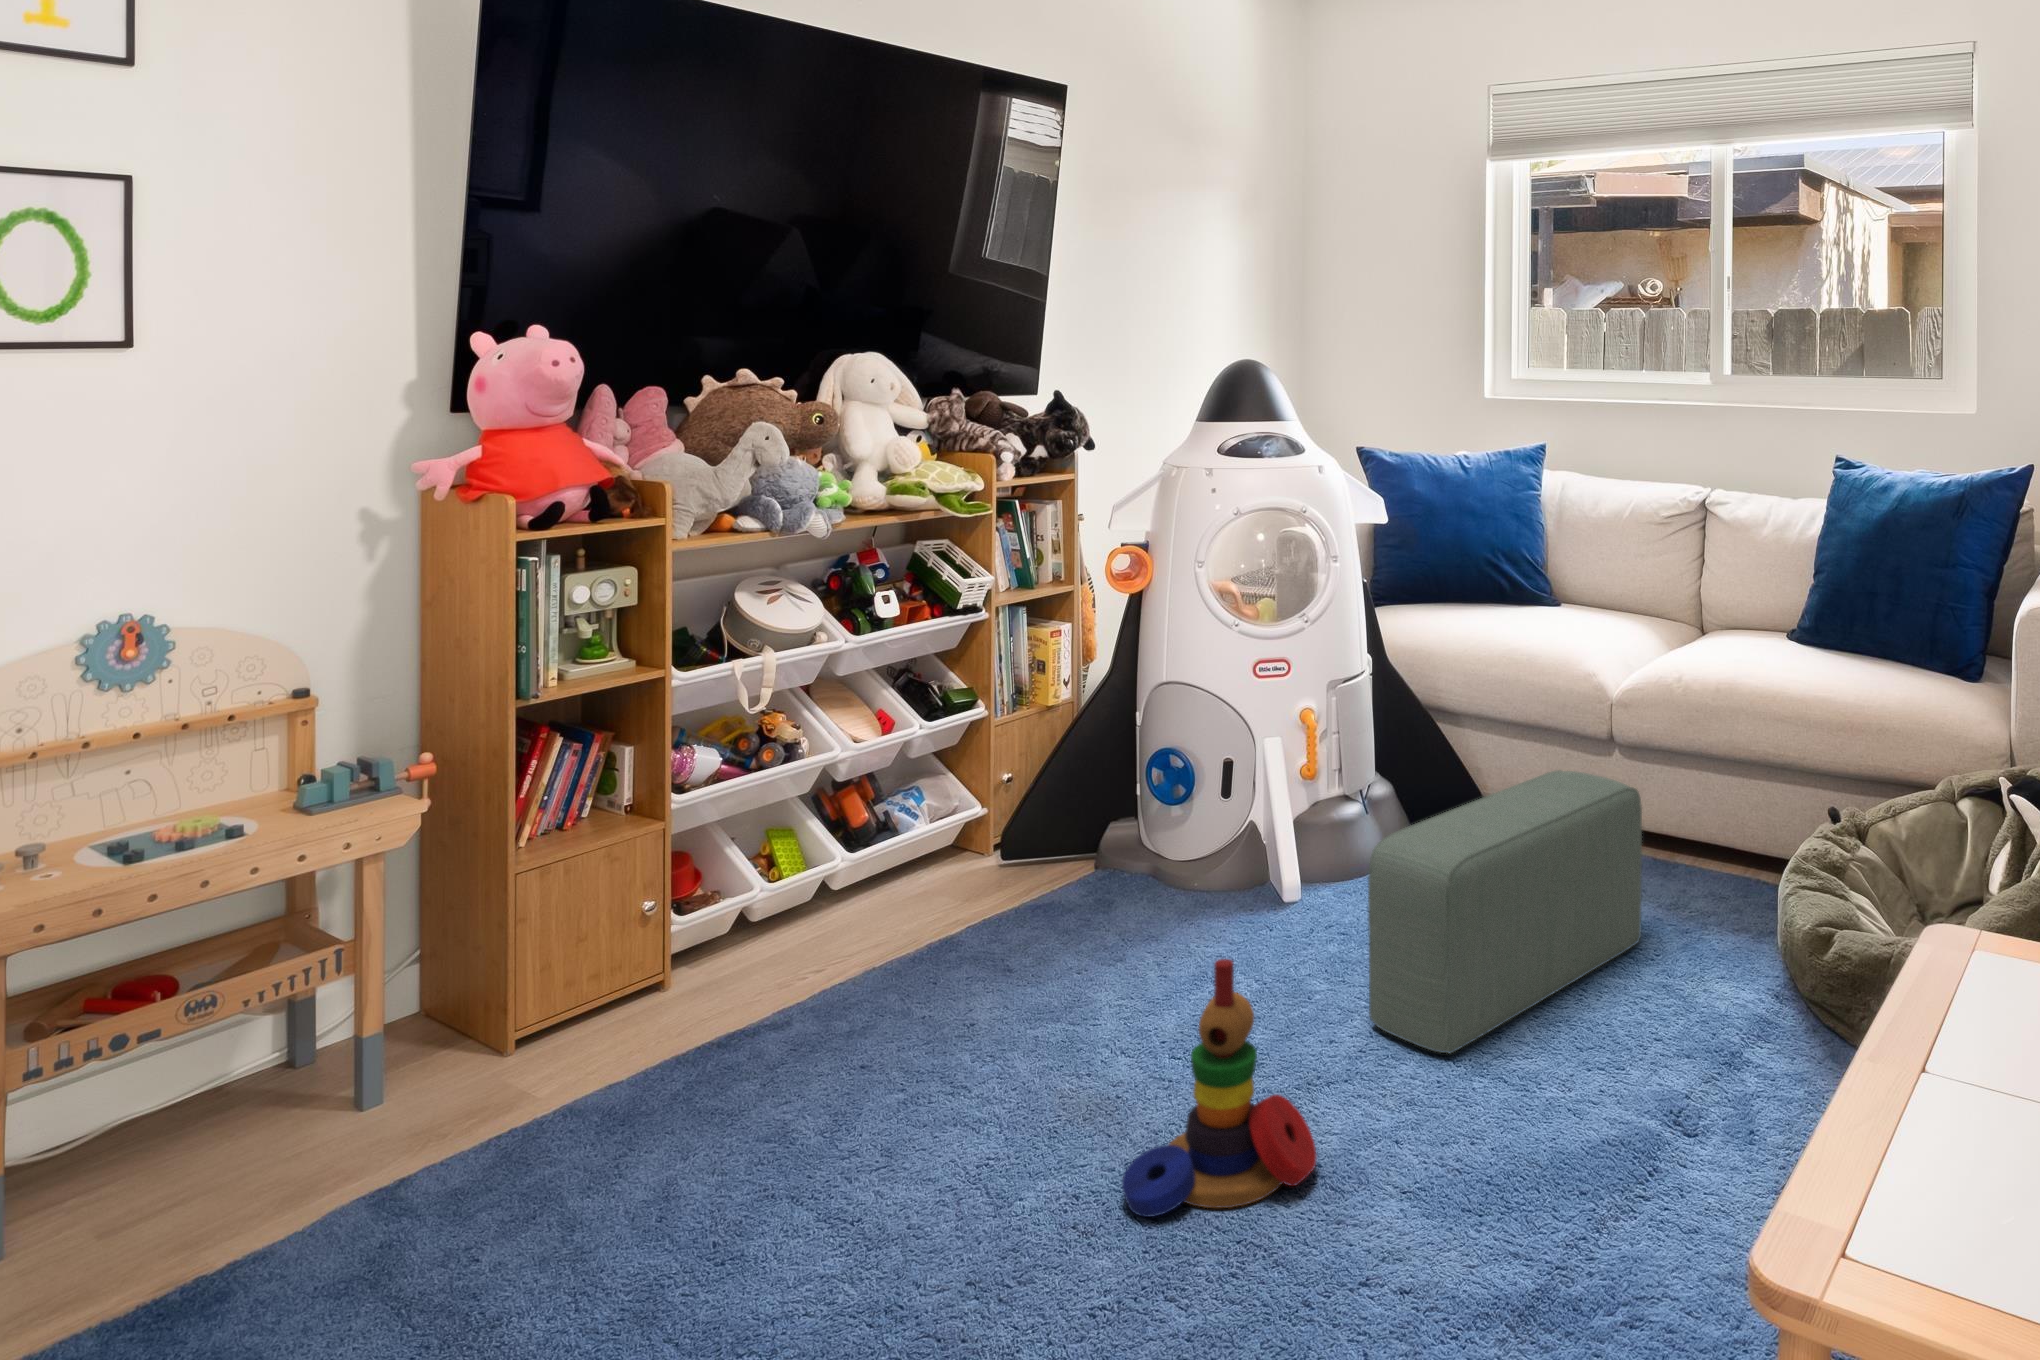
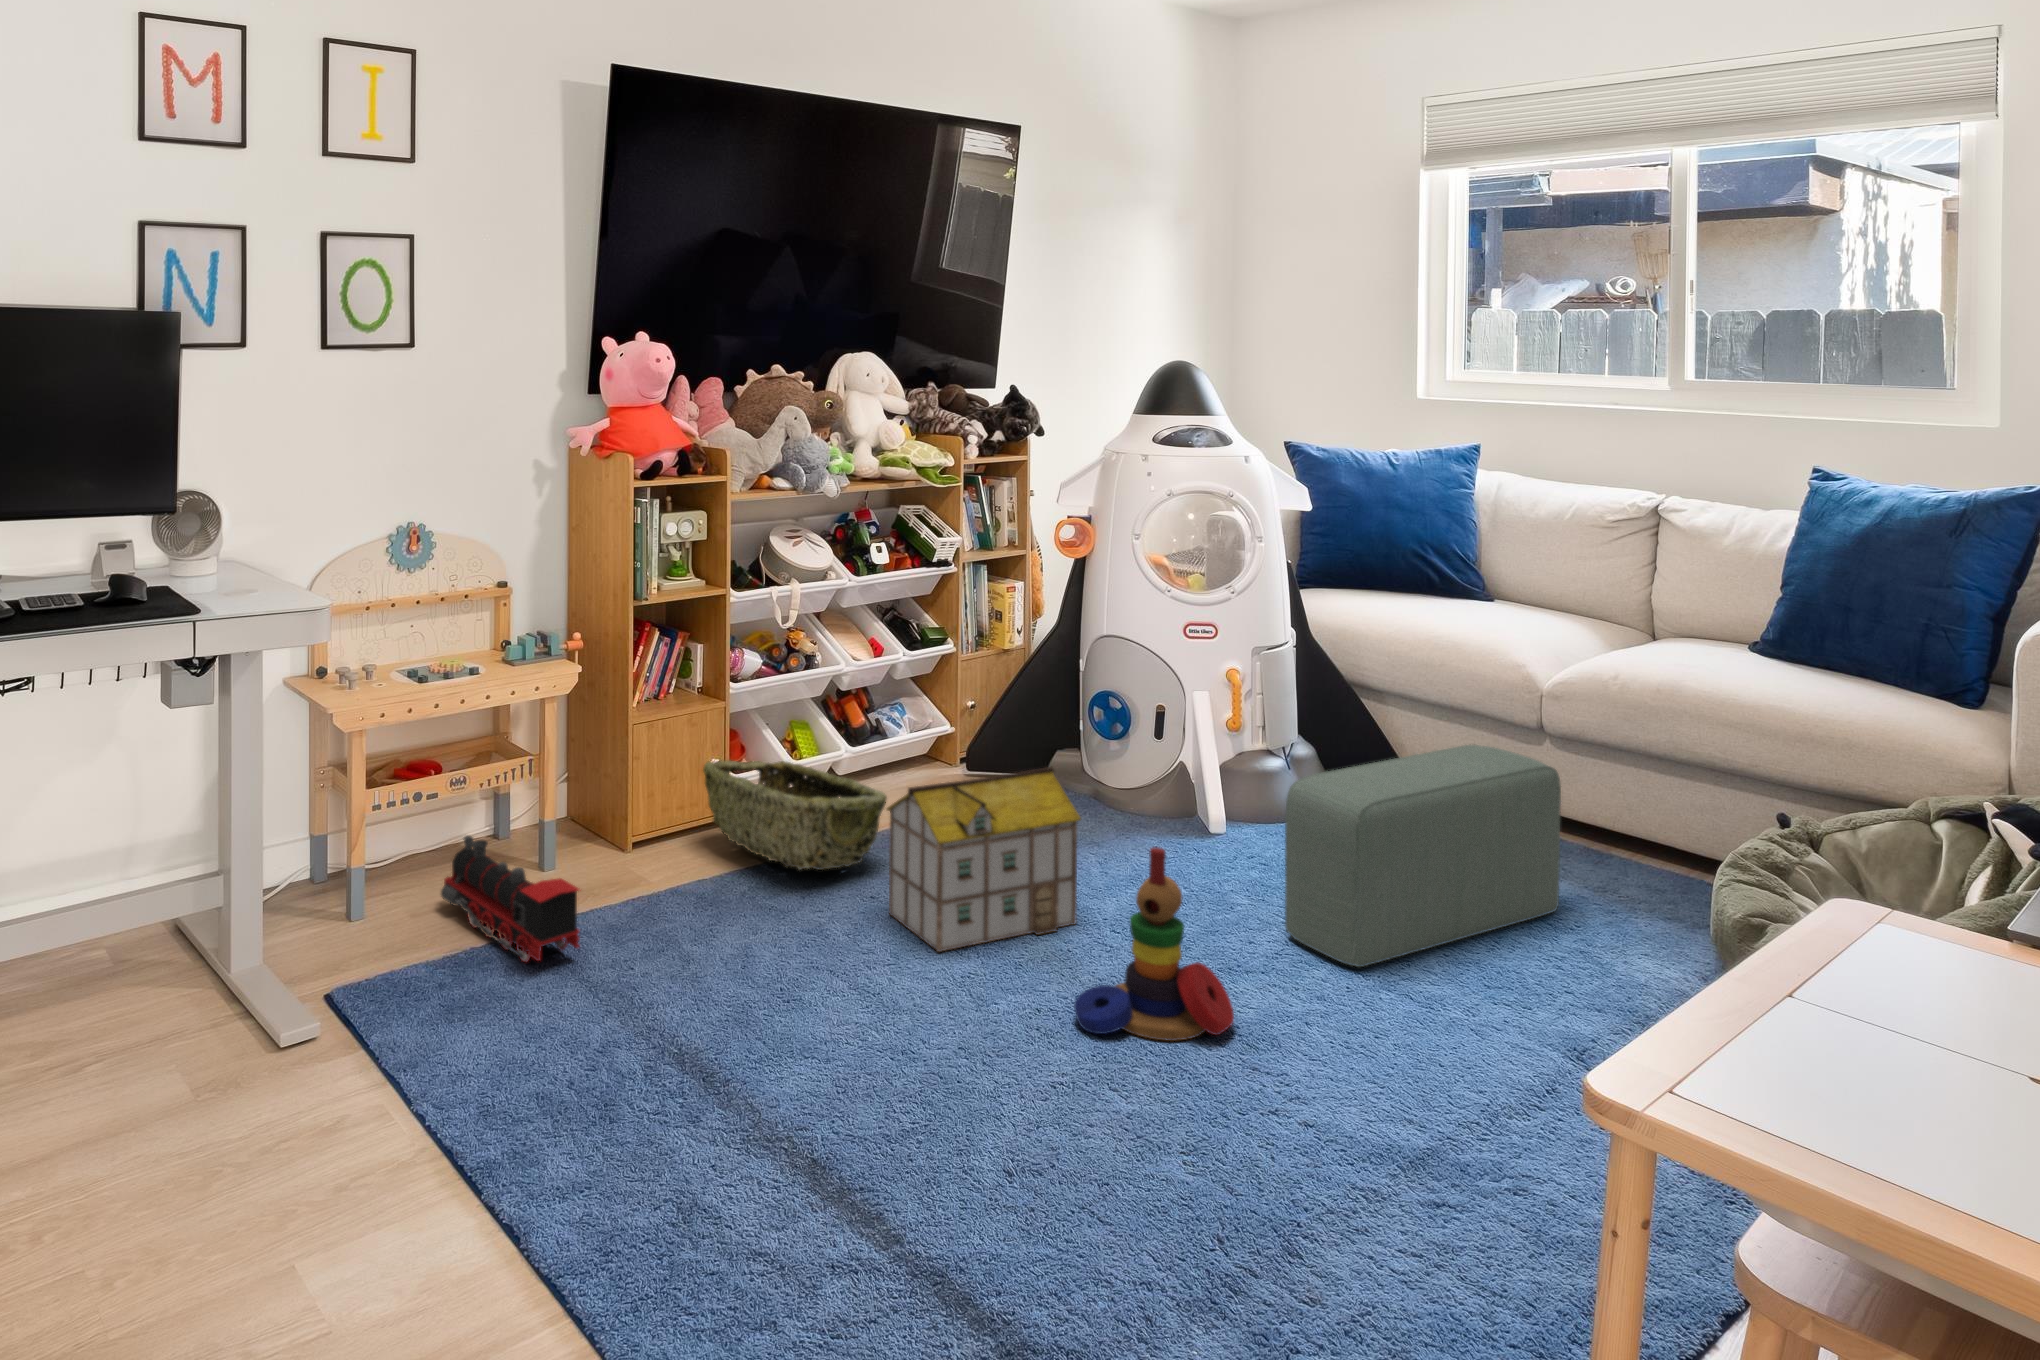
toy house: none [879,860,1133,1133] -> present [887,767,1081,952]
woven basket: none [626,888,886,1042] -> present [703,760,887,870]
toy train: none [160,1086,396,1281] -> present [441,835,580,962]

